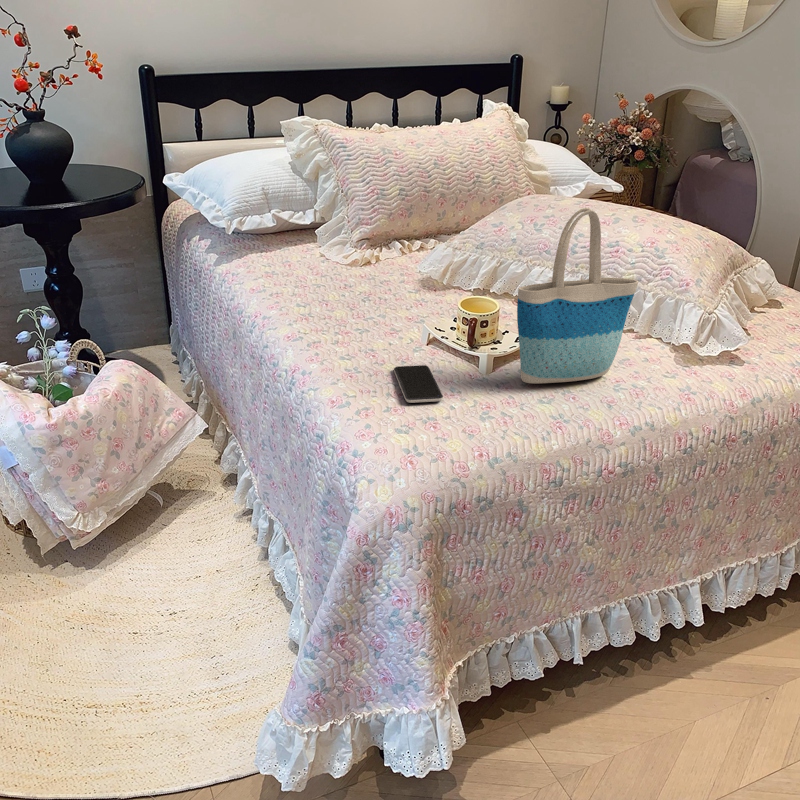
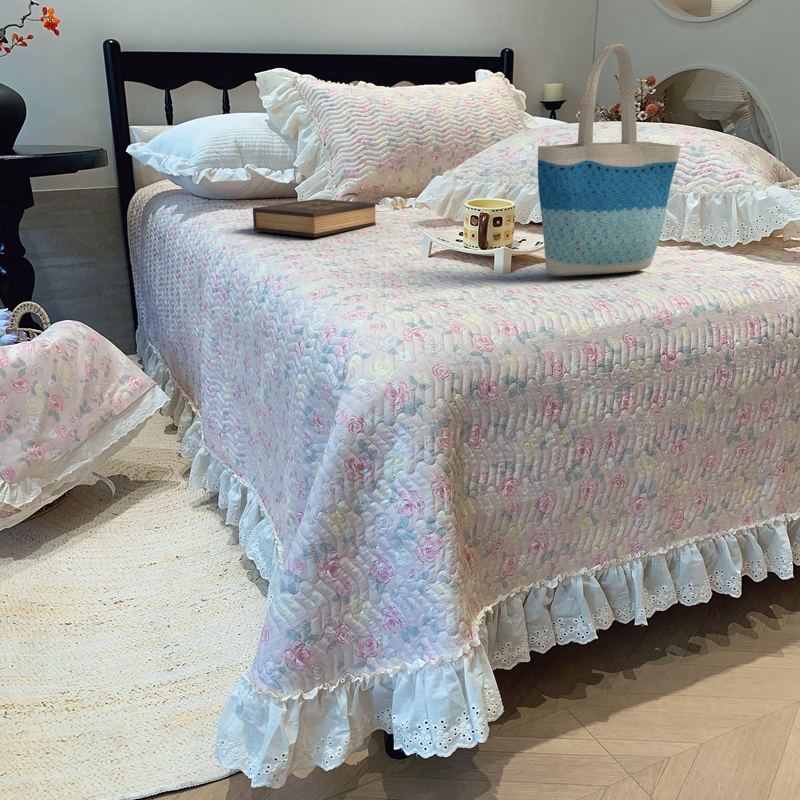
hardback book: none [279,254,385,308] -> present [253,199,376,237]
smartphone: present [394,365,443,403] -> none [390,267,452,290]

